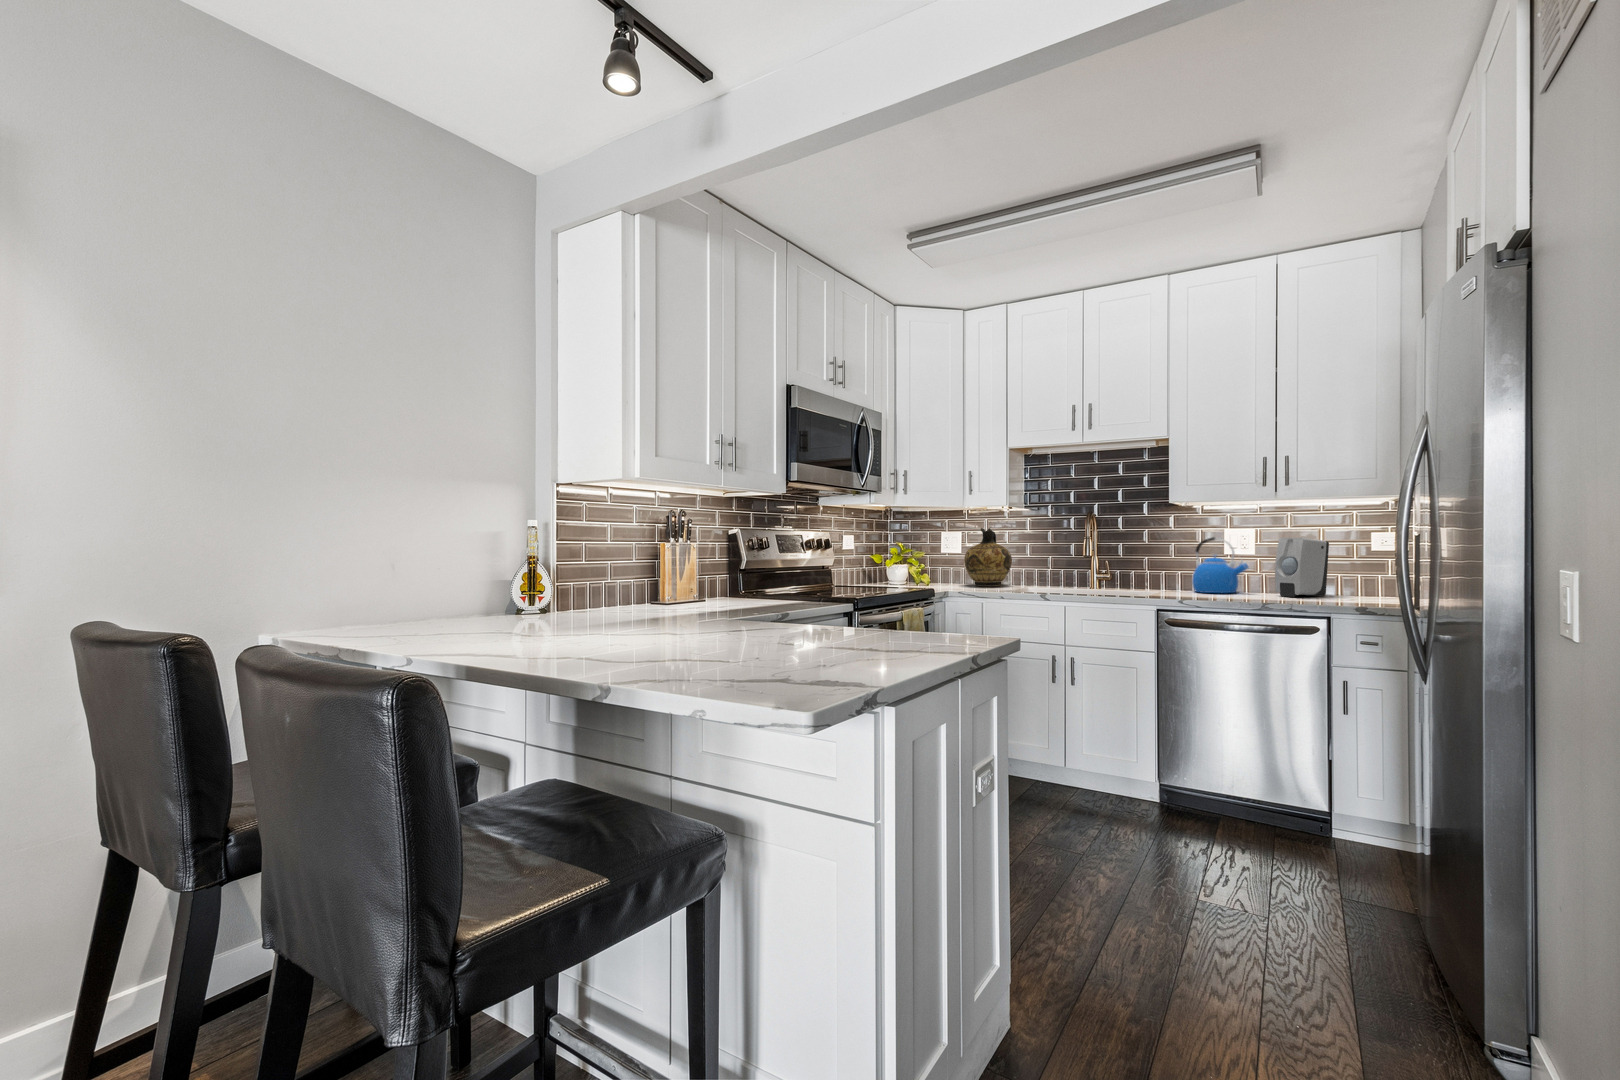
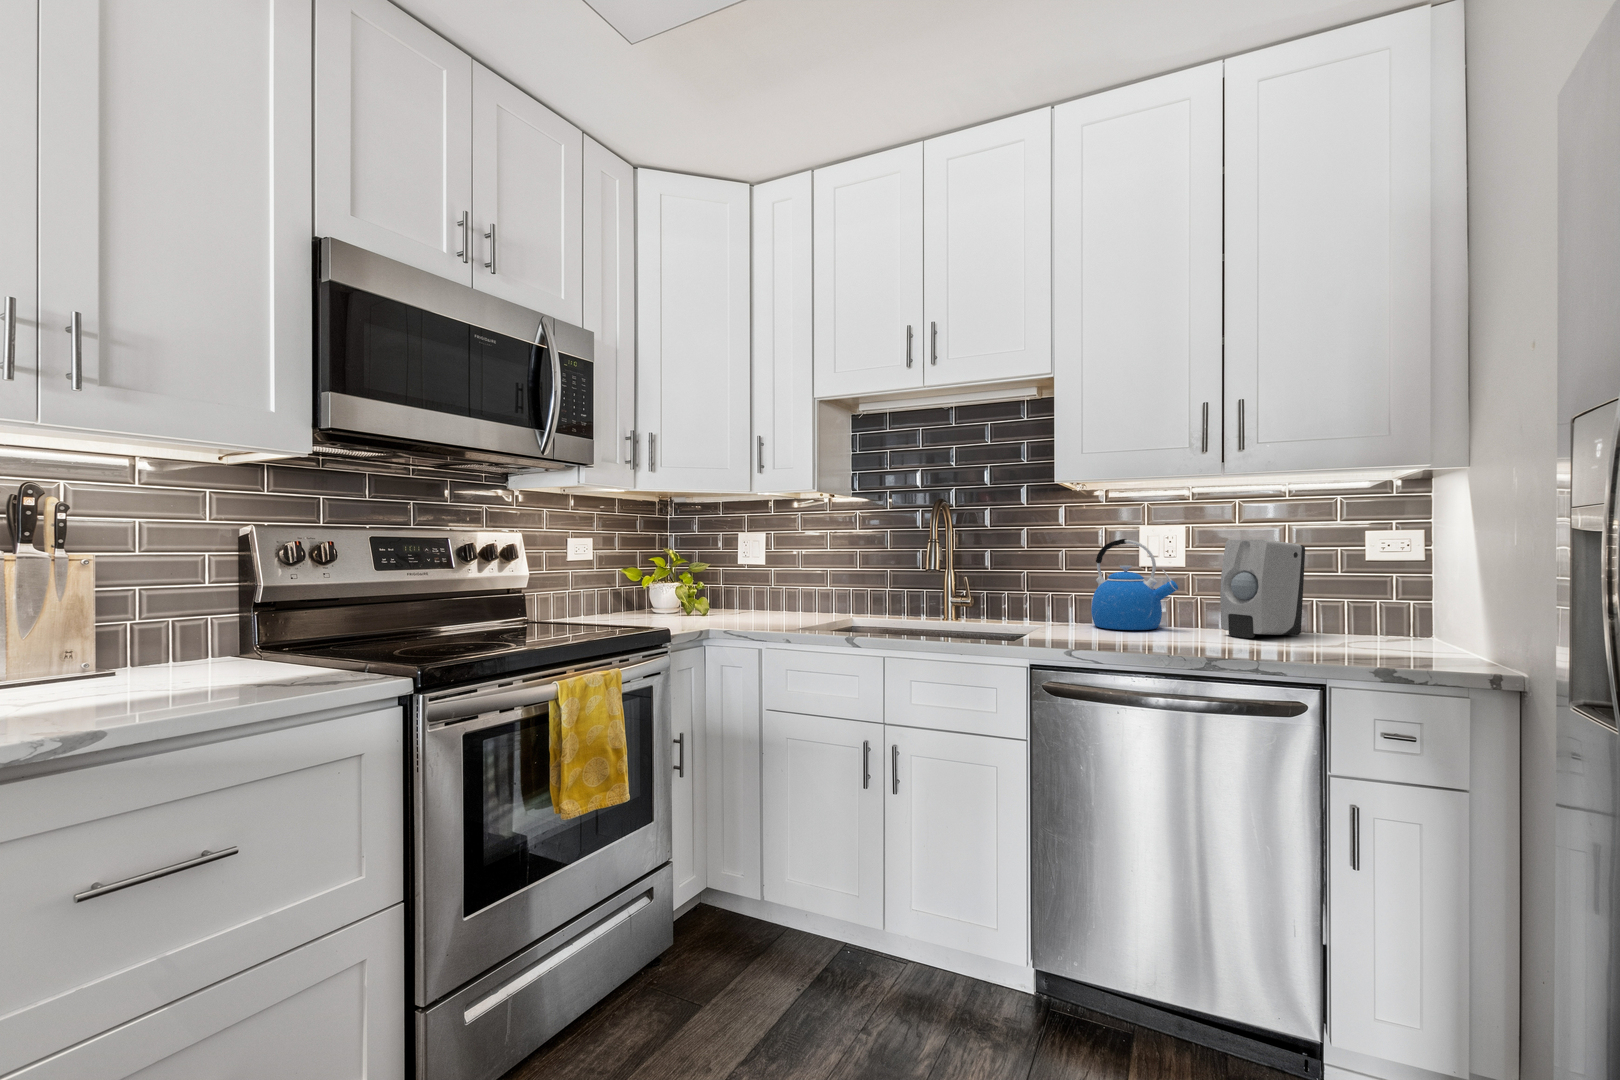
ceramic jug: present [964,528,1012,586] -> none [753,526,825,616]

